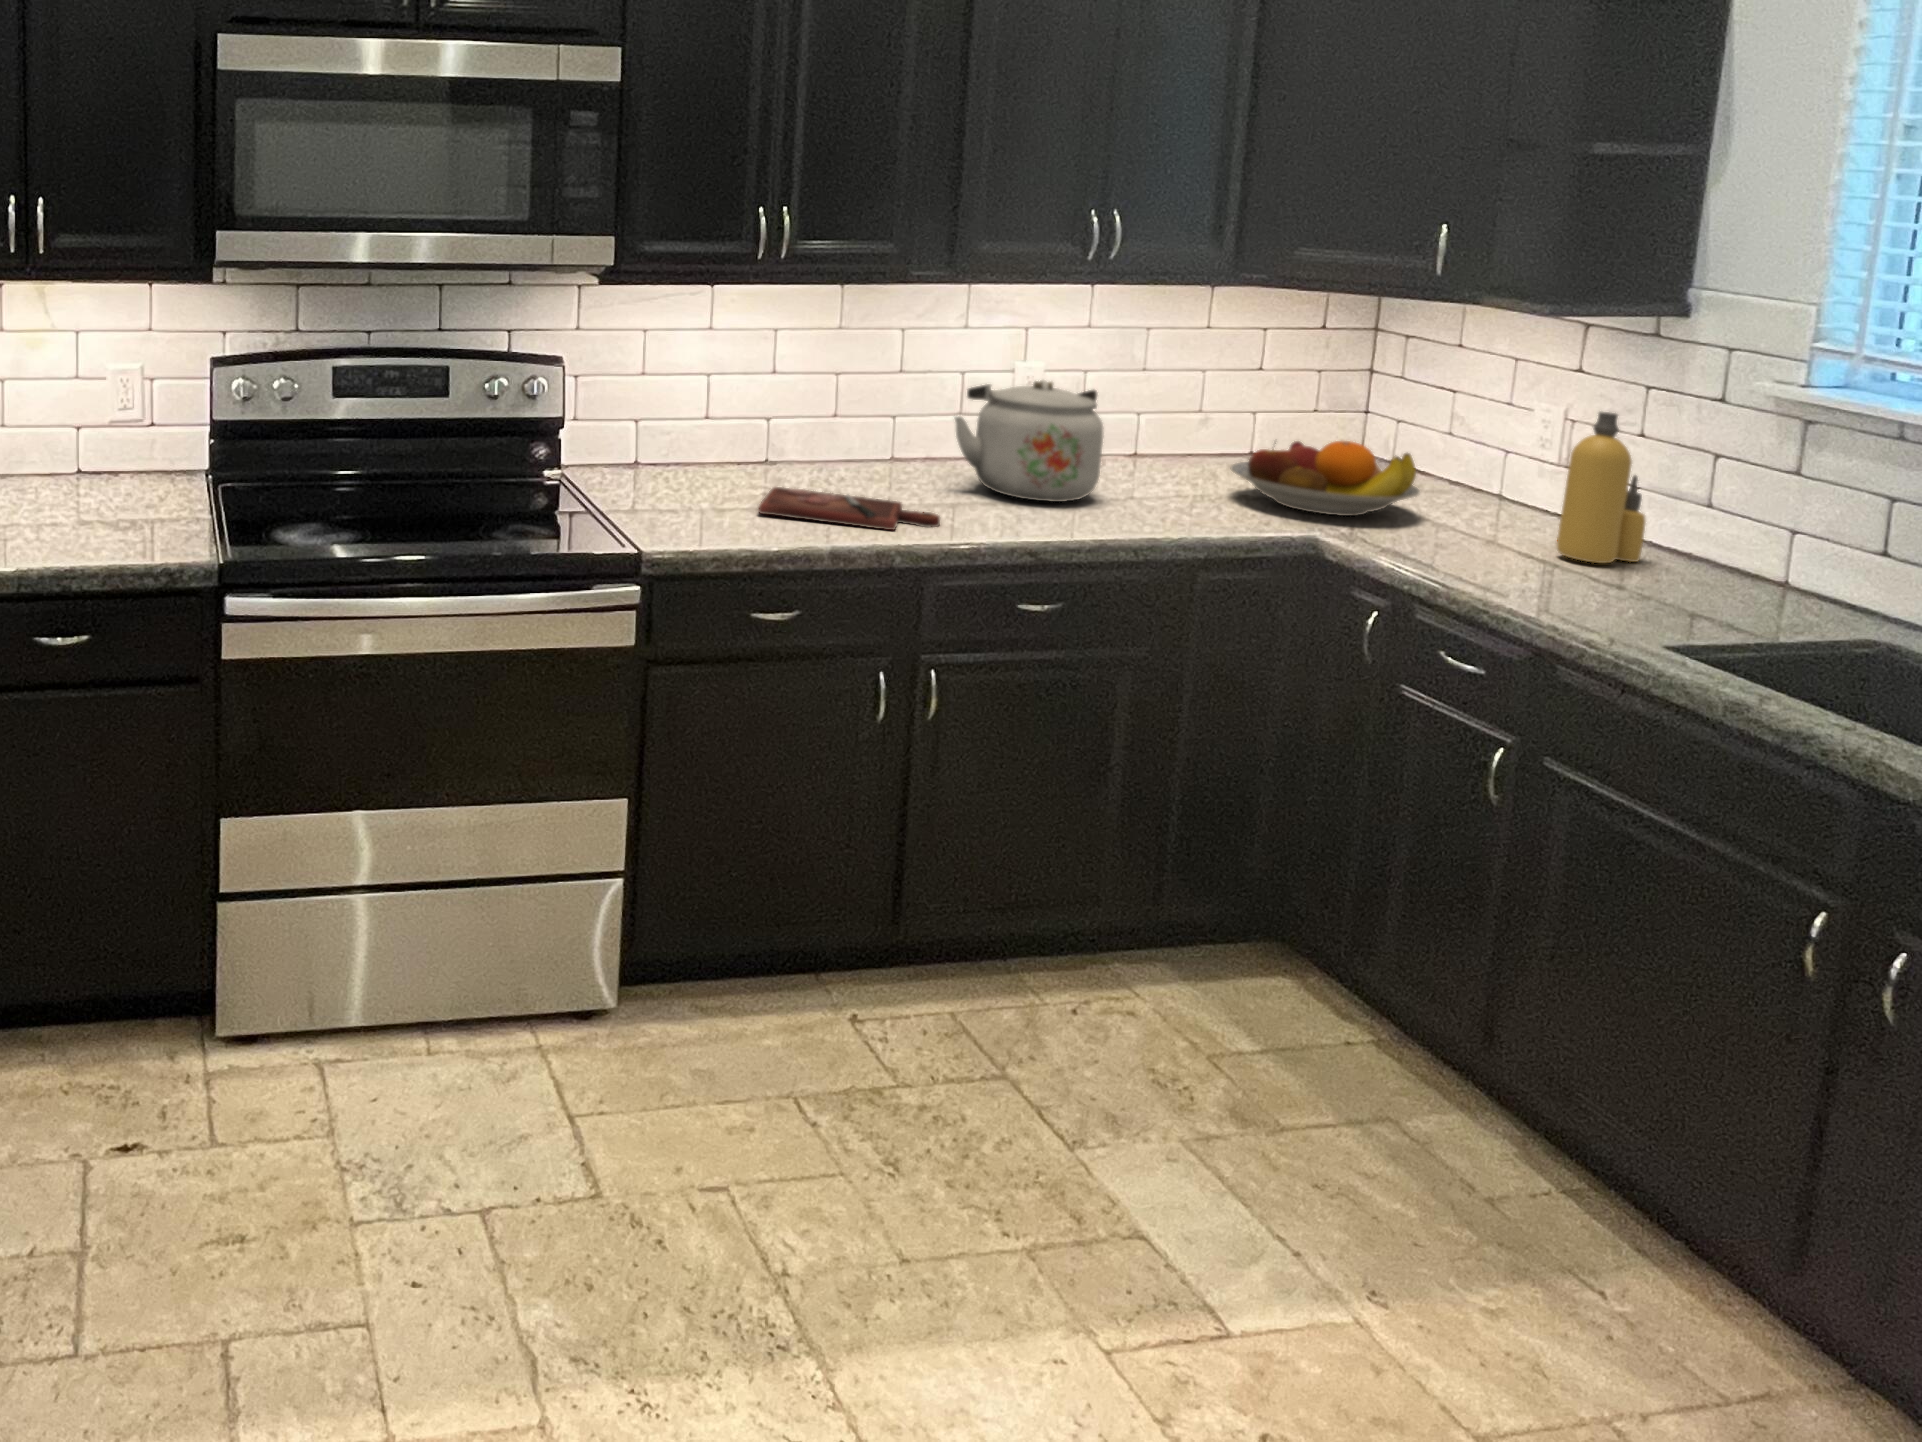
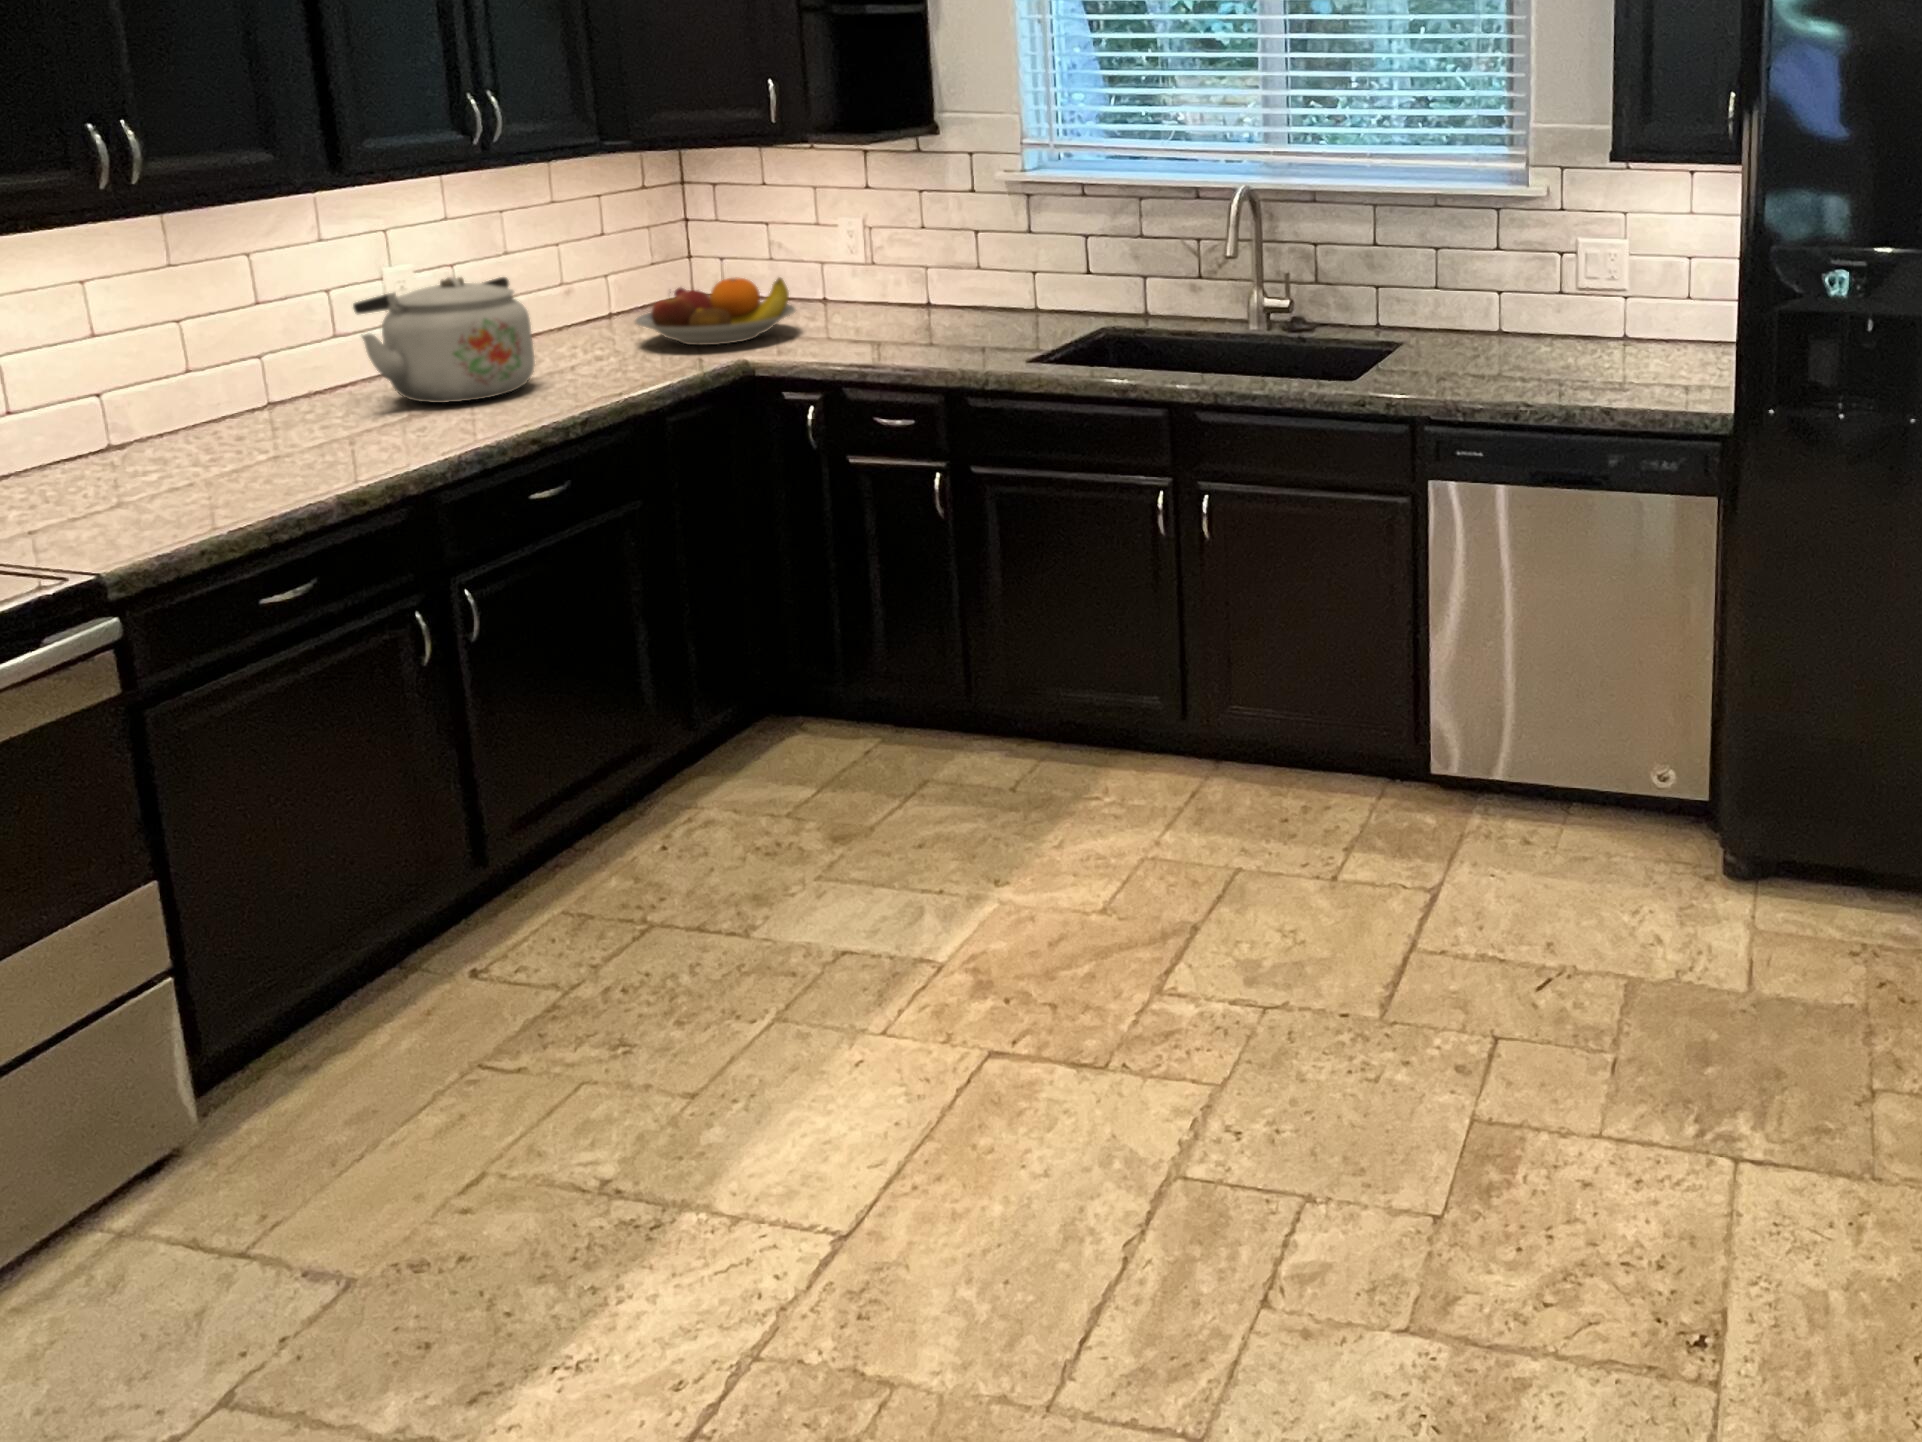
bottle: present [1557,412,1646,563] -> none [903,217,955,329]
cutting board: present [759,487,940,530] -> none [163,438,418,501]

